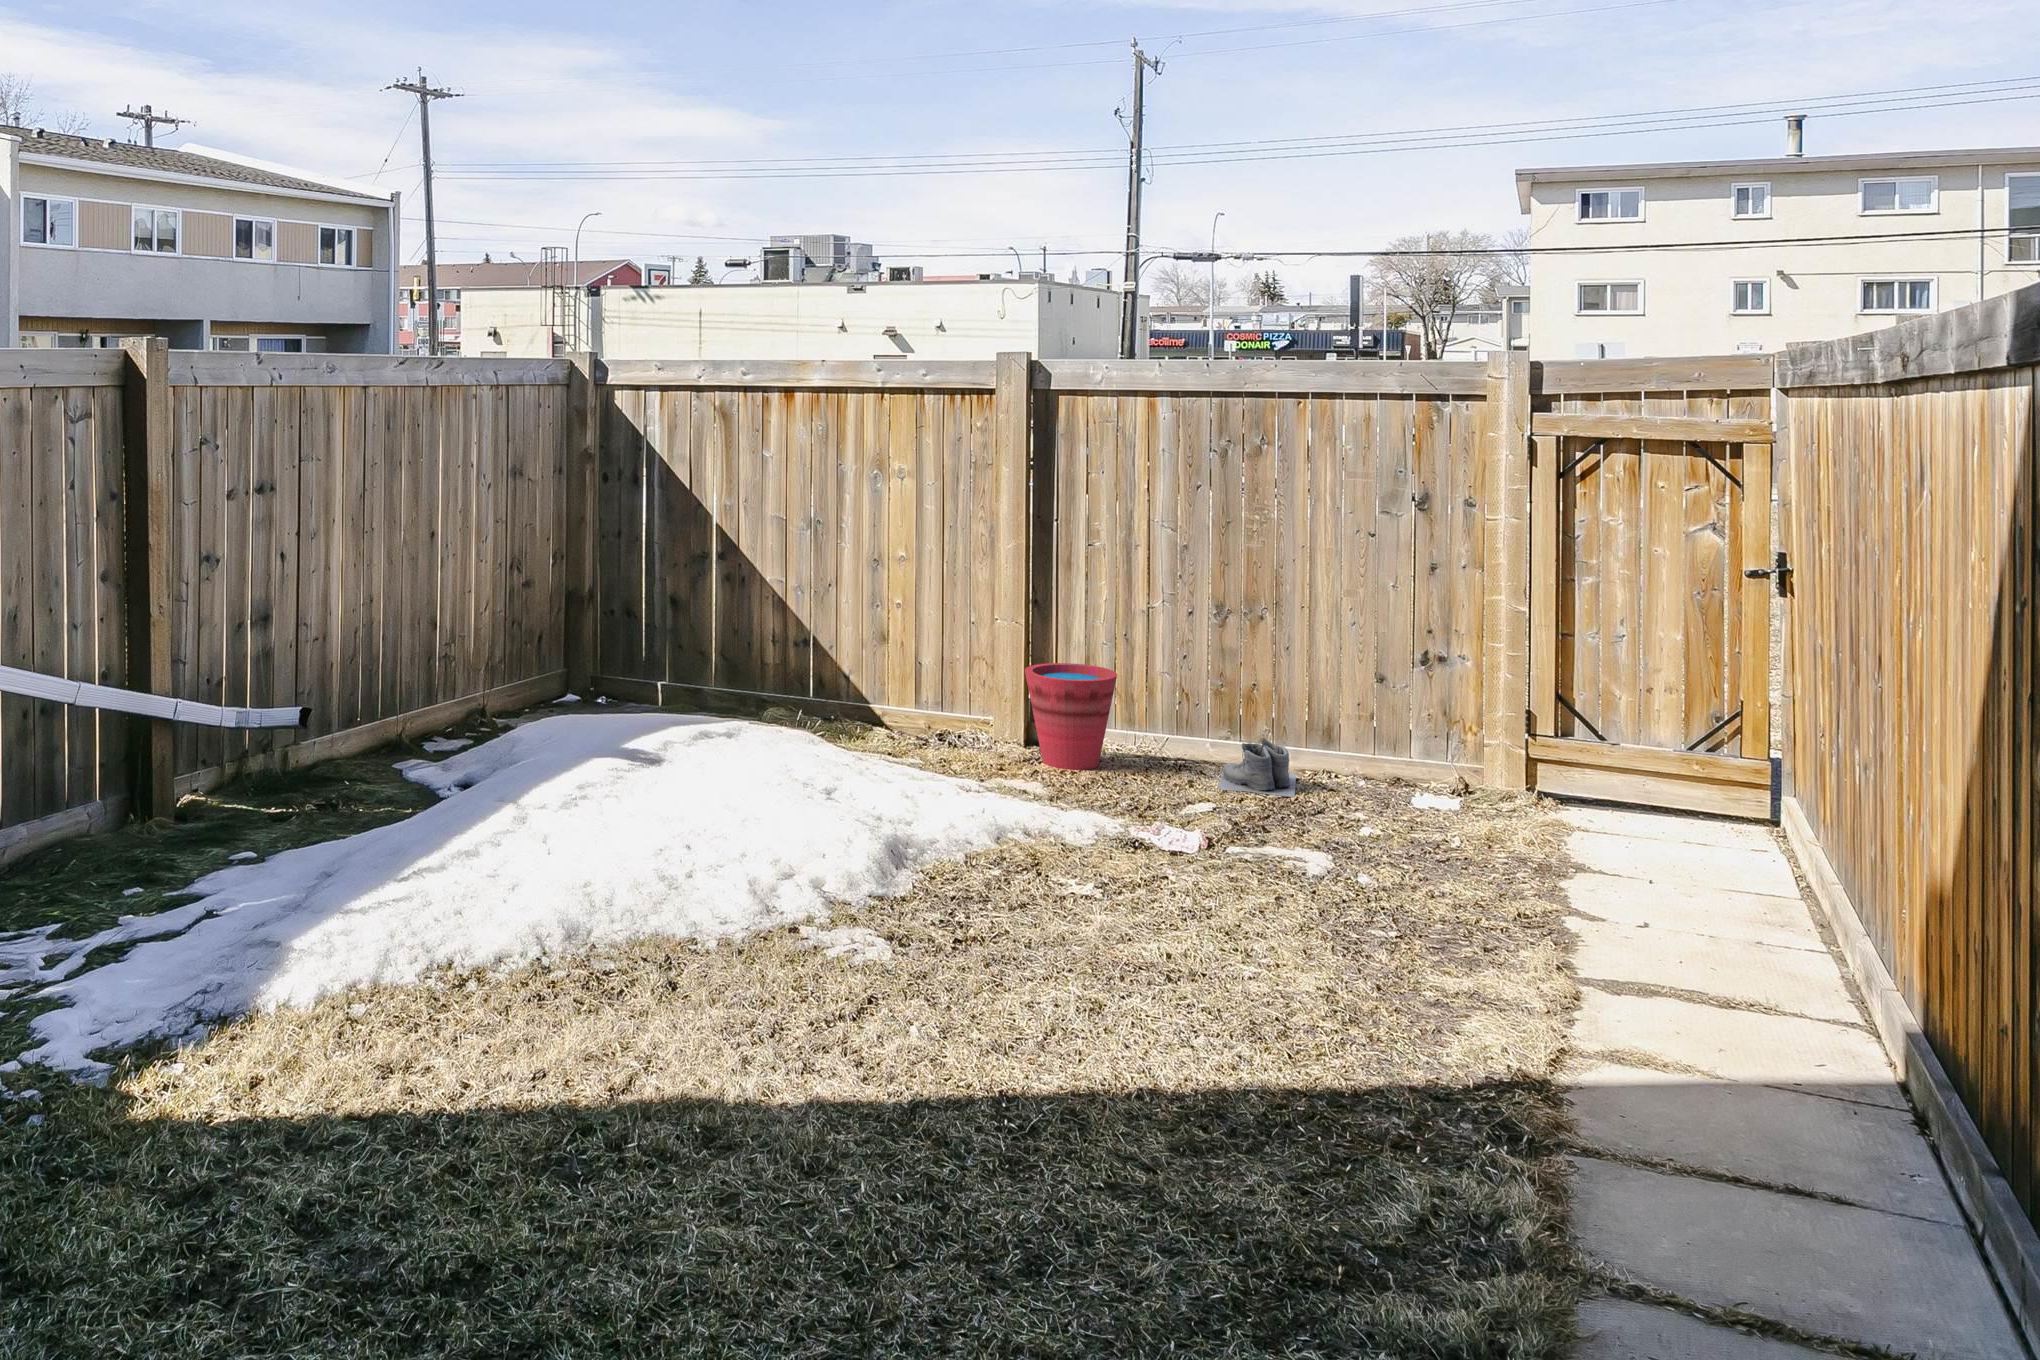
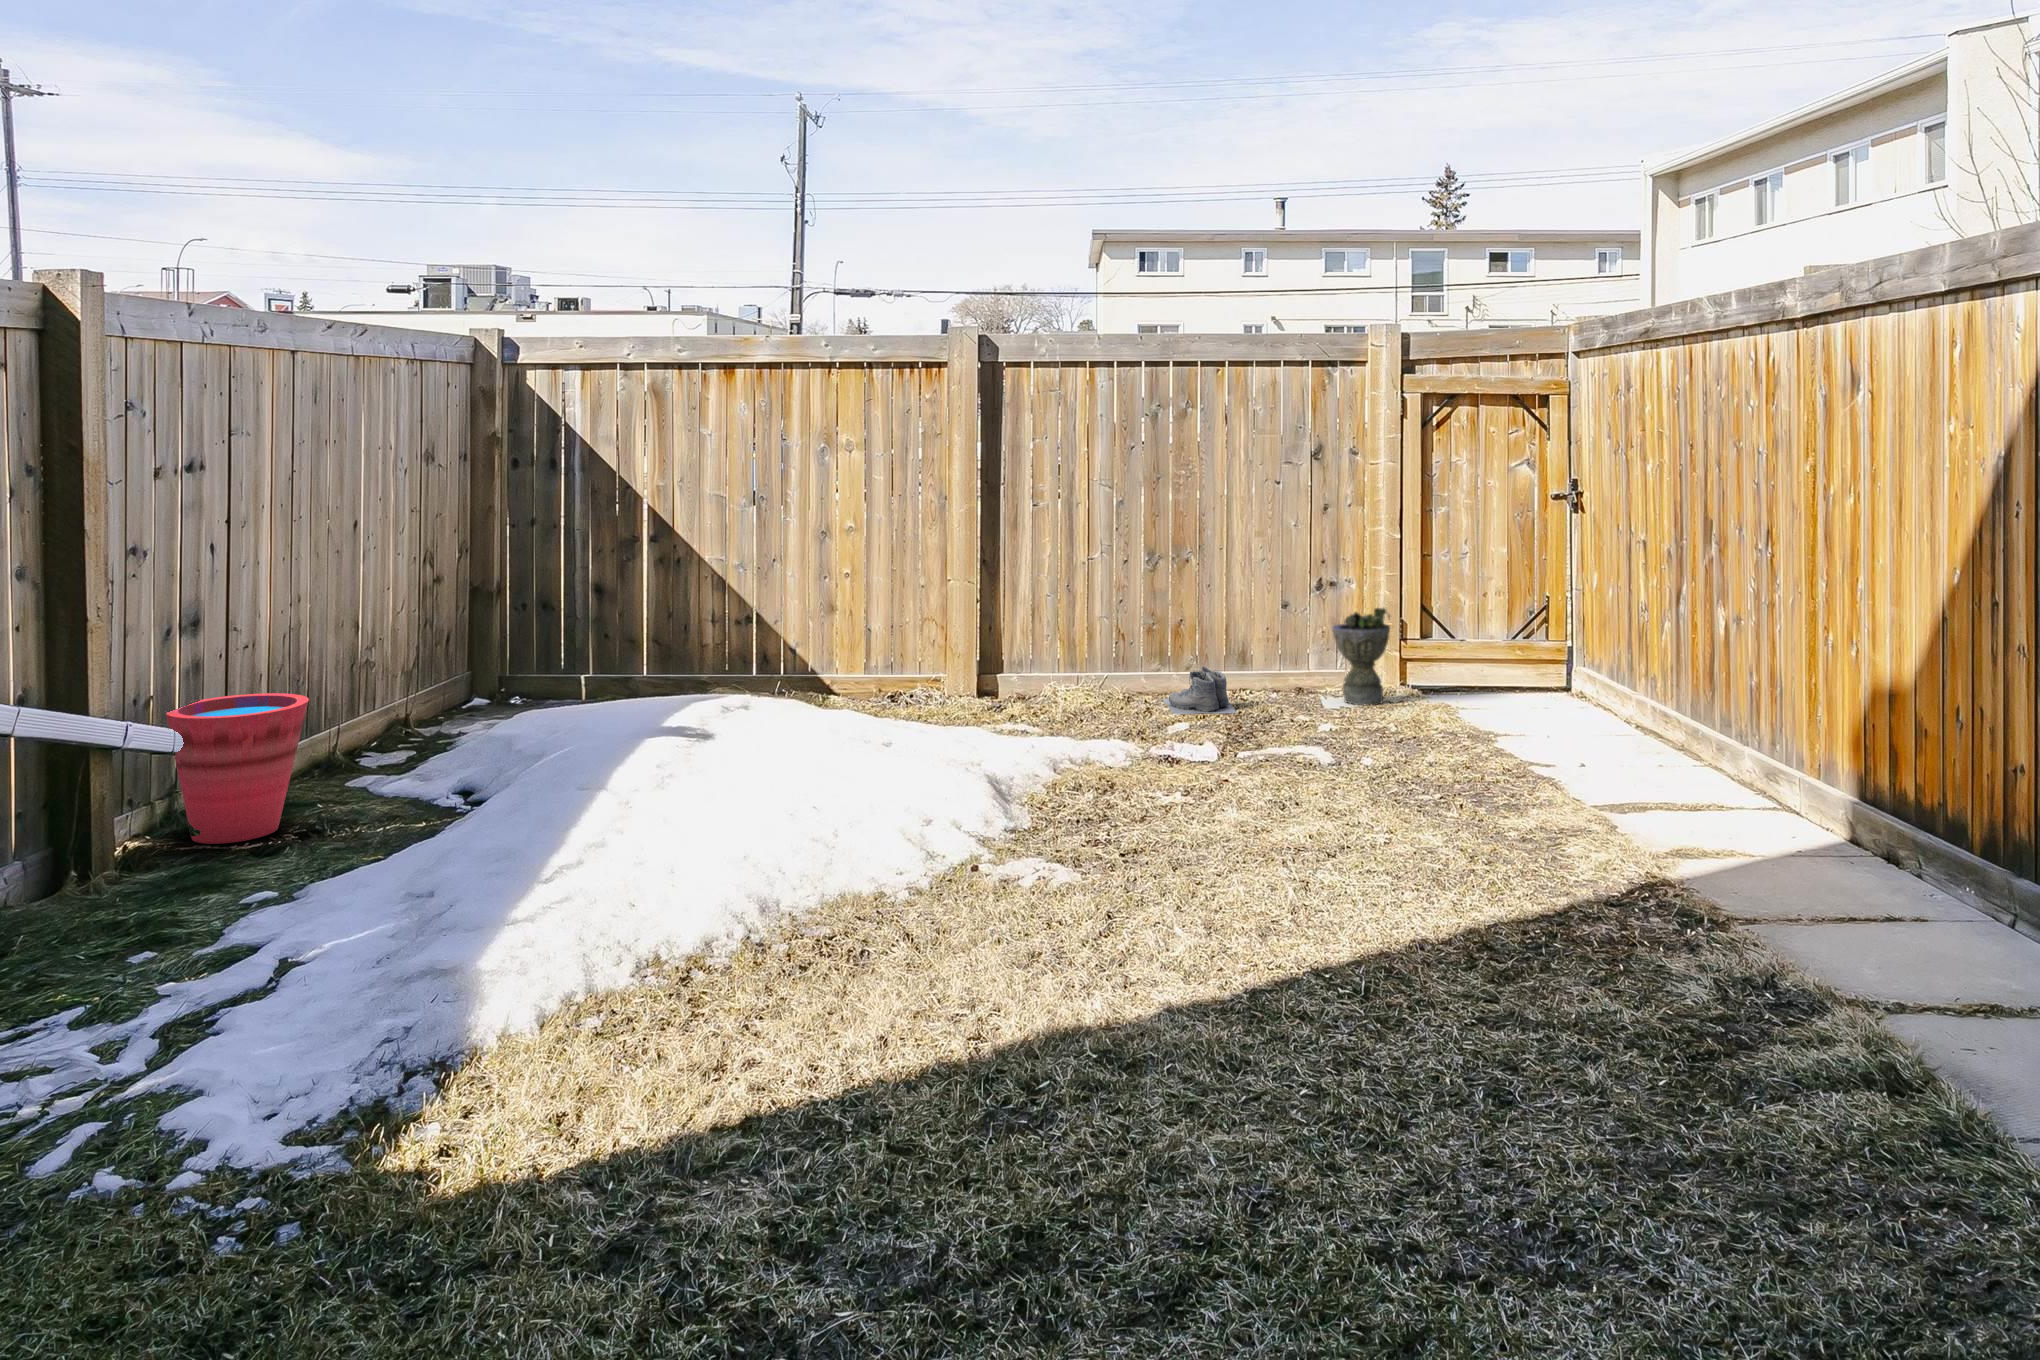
bucket: present [1025,663,1117,770] -> present [166,693,309,844]
planter: none [1431,694,1507,809] -> present [1332,608,1390,706]

